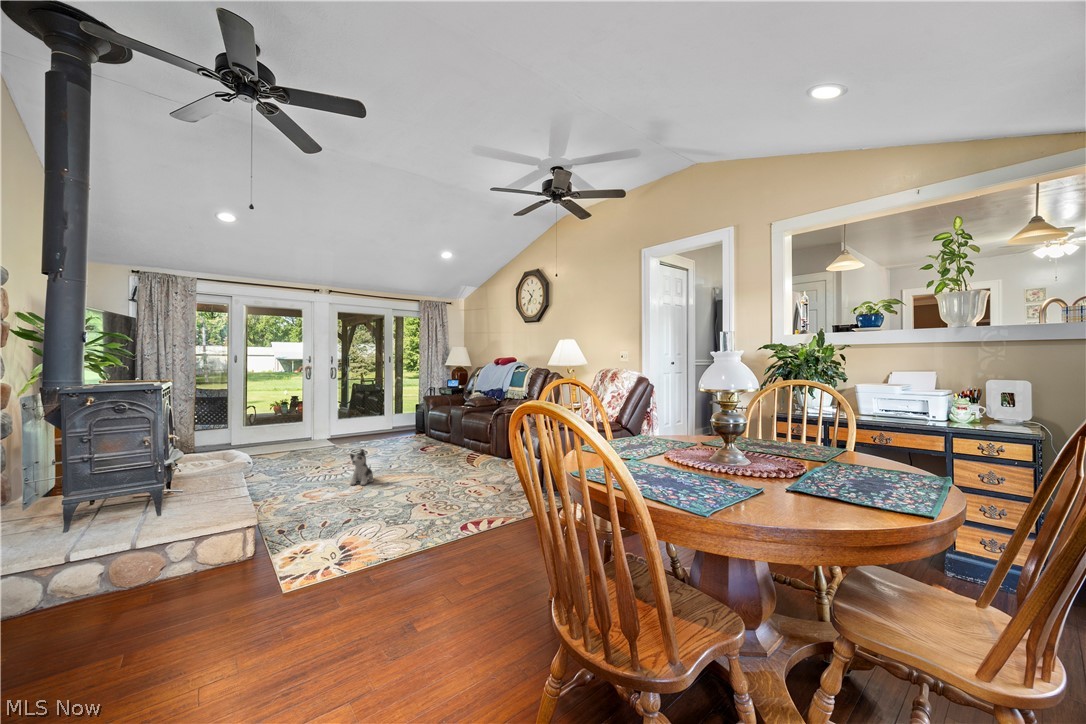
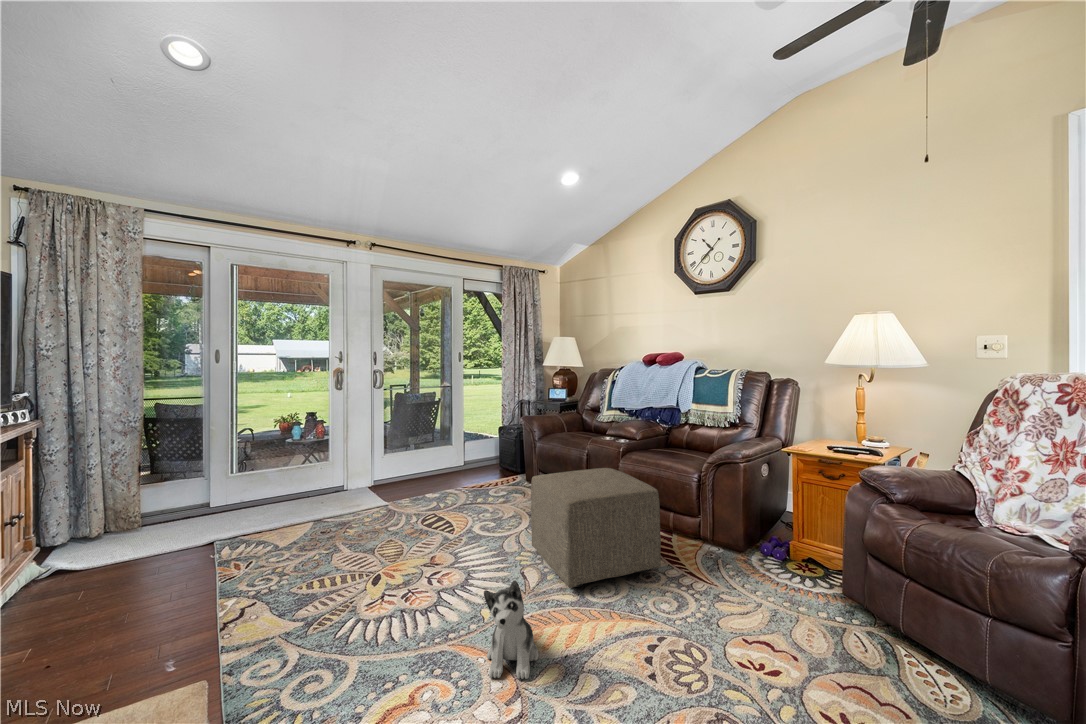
ottoman: none [399,418,454,468] -> present [531,468,661,588]

